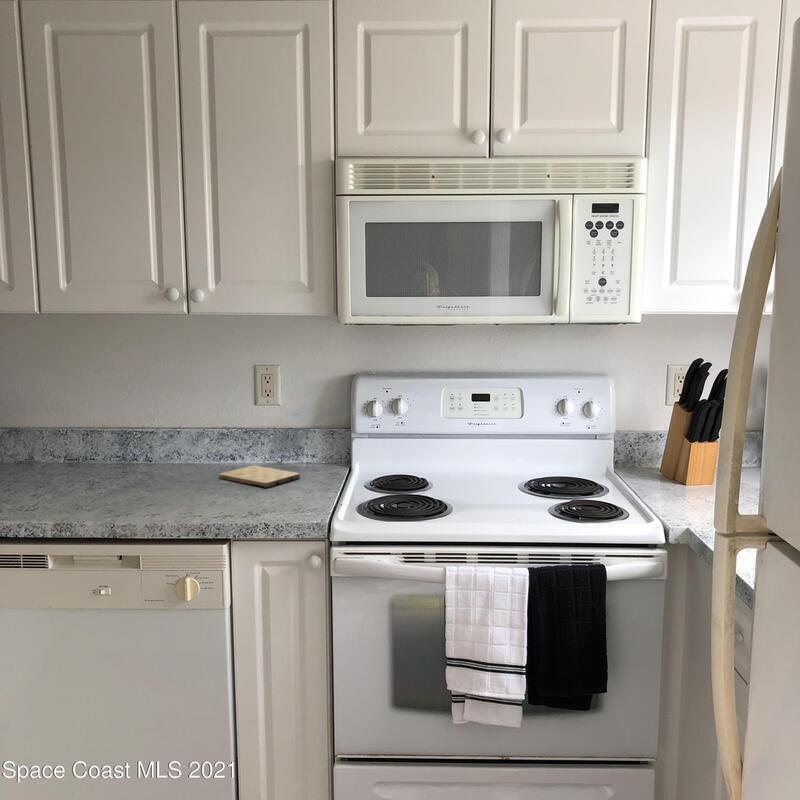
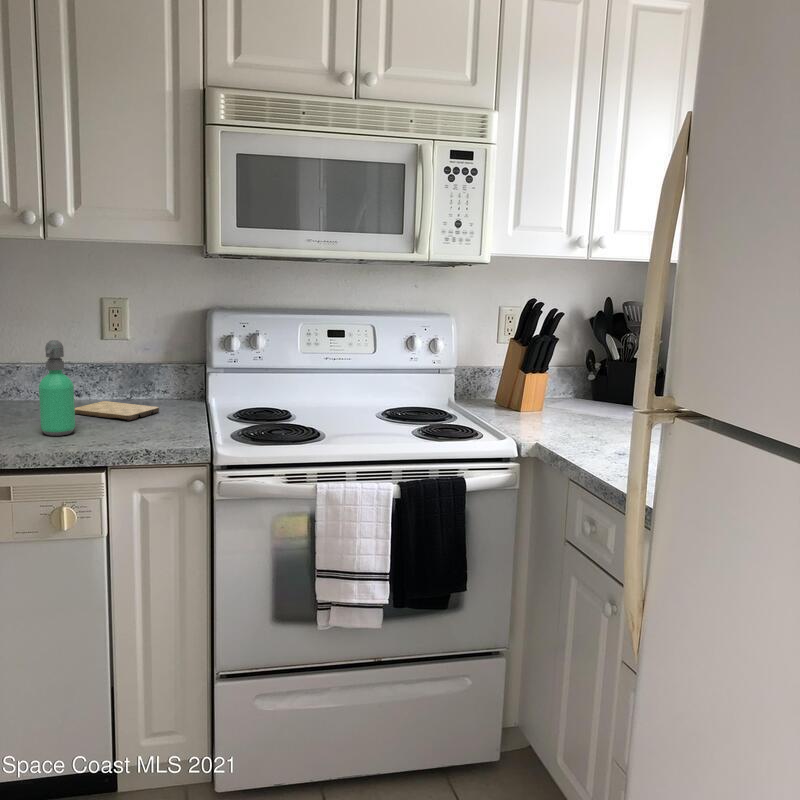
soap dispenser: none [176,412,210,504] -> present [39,340,75,436]

